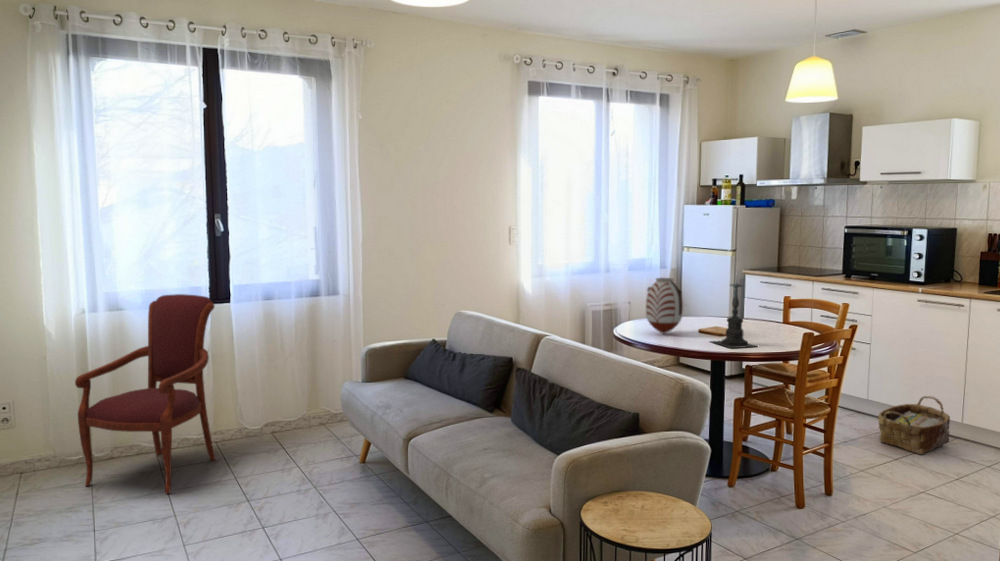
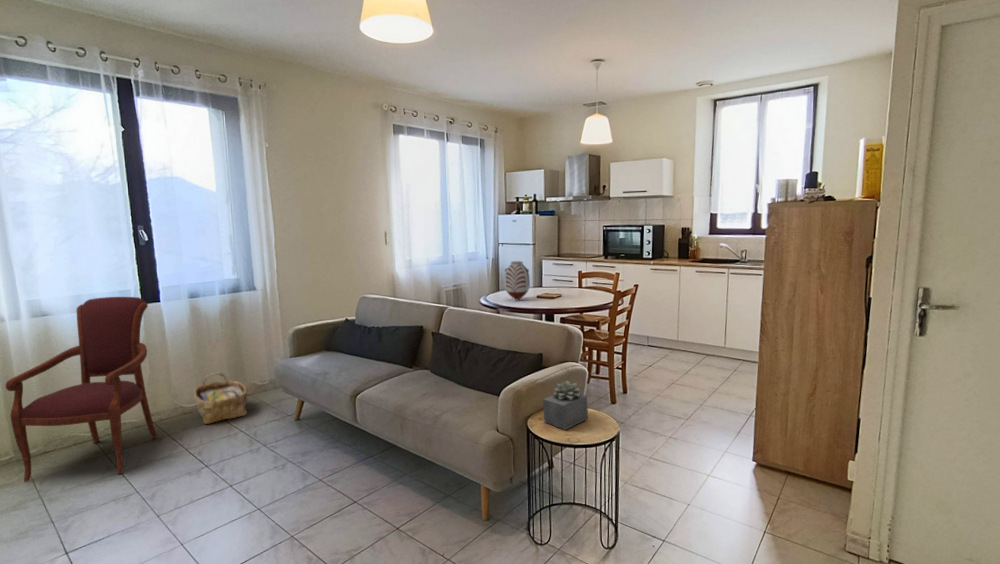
candle holder: present [712,281,756,348] -> none [550,256,582,305]
woven basket: present [878,396,950,454] -> present [194,373,247,424]
succulent plant: none [615,458,682,527] -> present [543,381,588,429]

